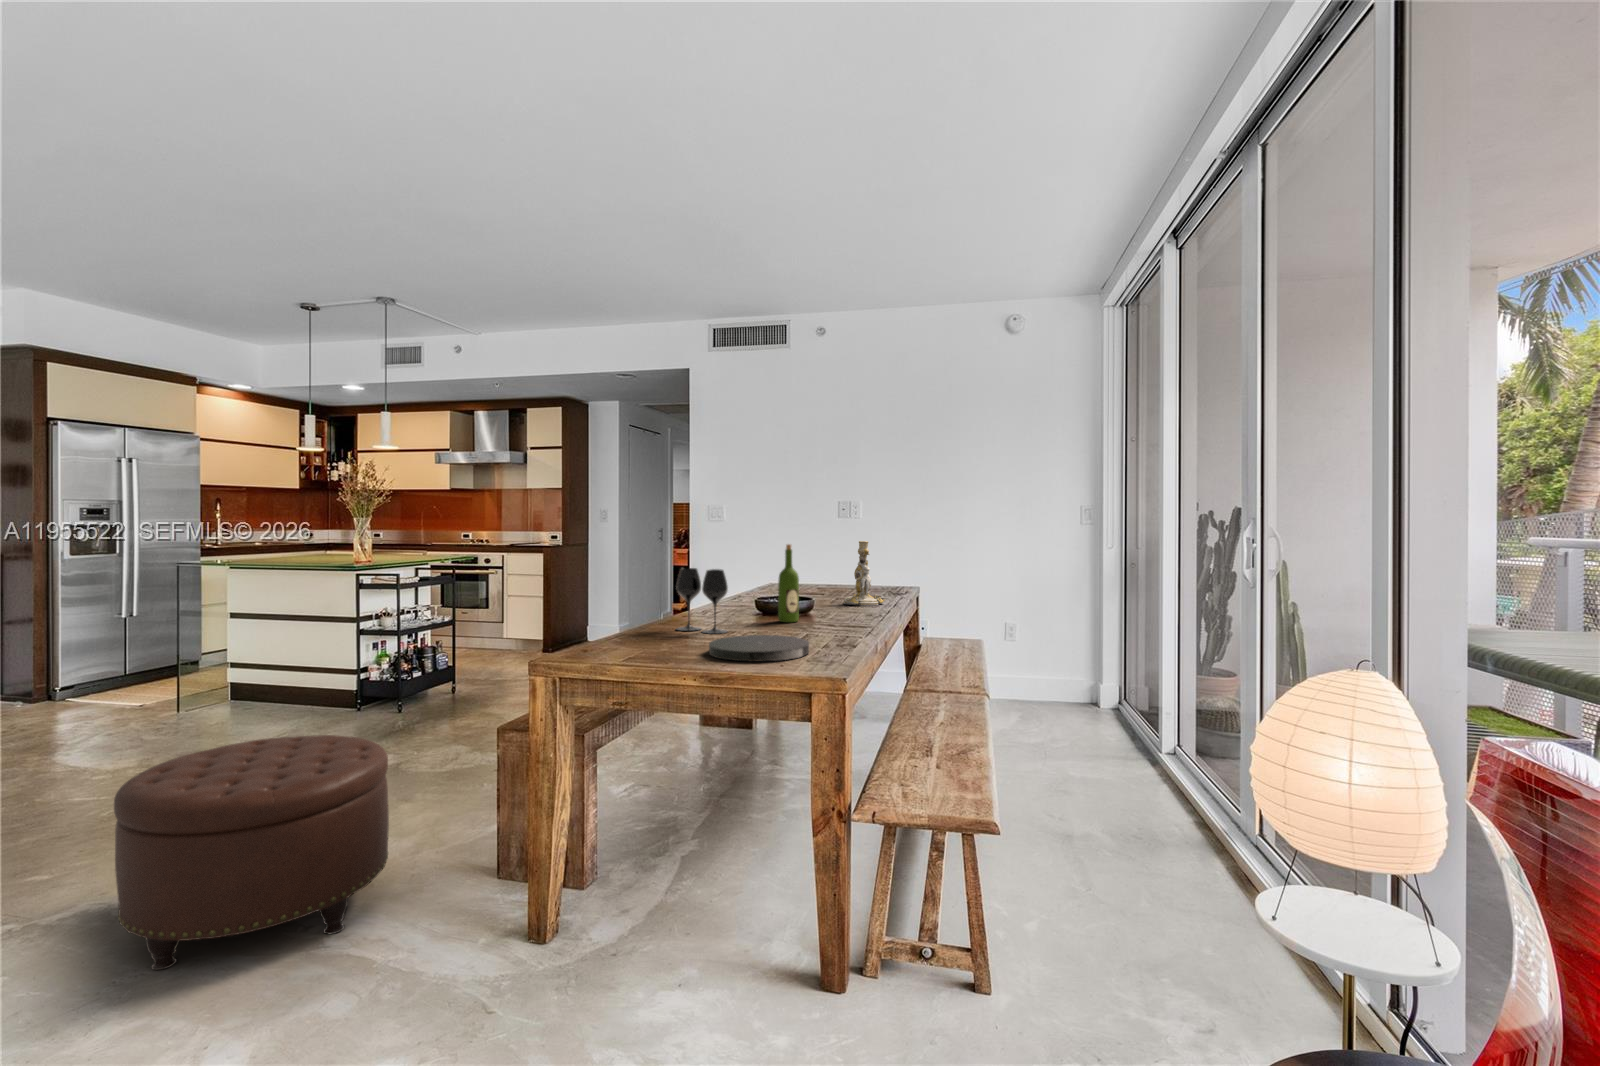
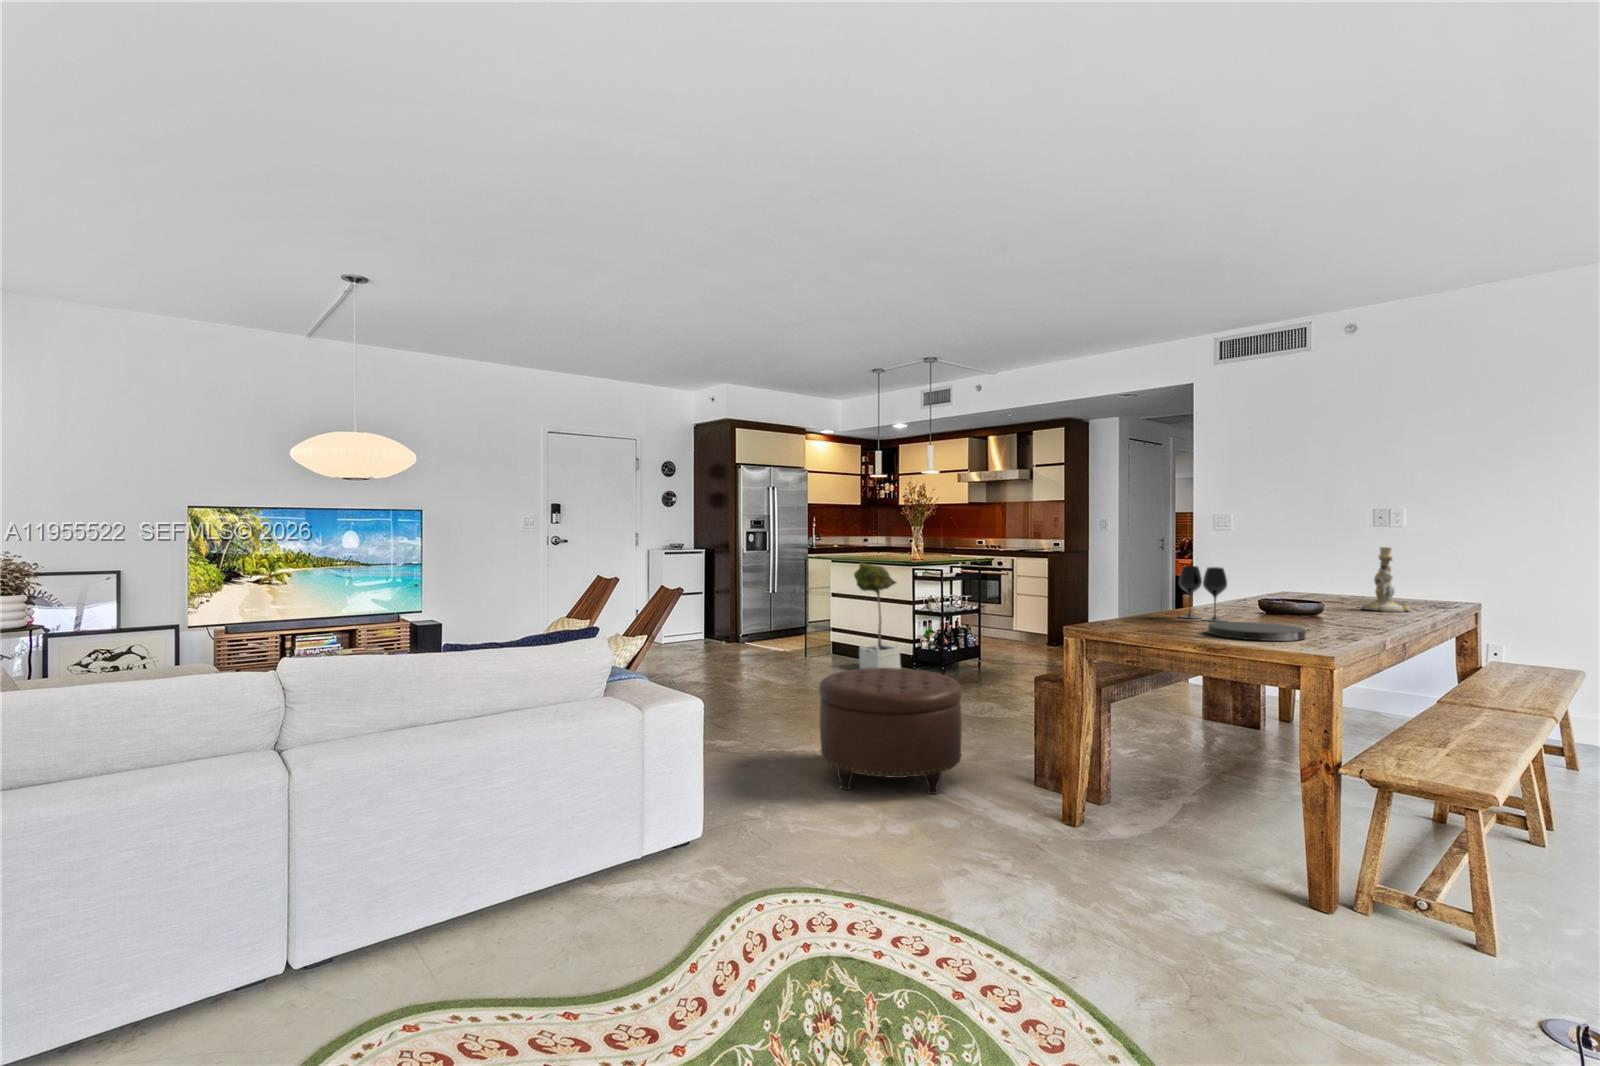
wine bottle: present [778,544,799,622] -> none [1281,548,1303,619]
potted tree: none [263,567,340,721] -> present [854,562,901,669]

